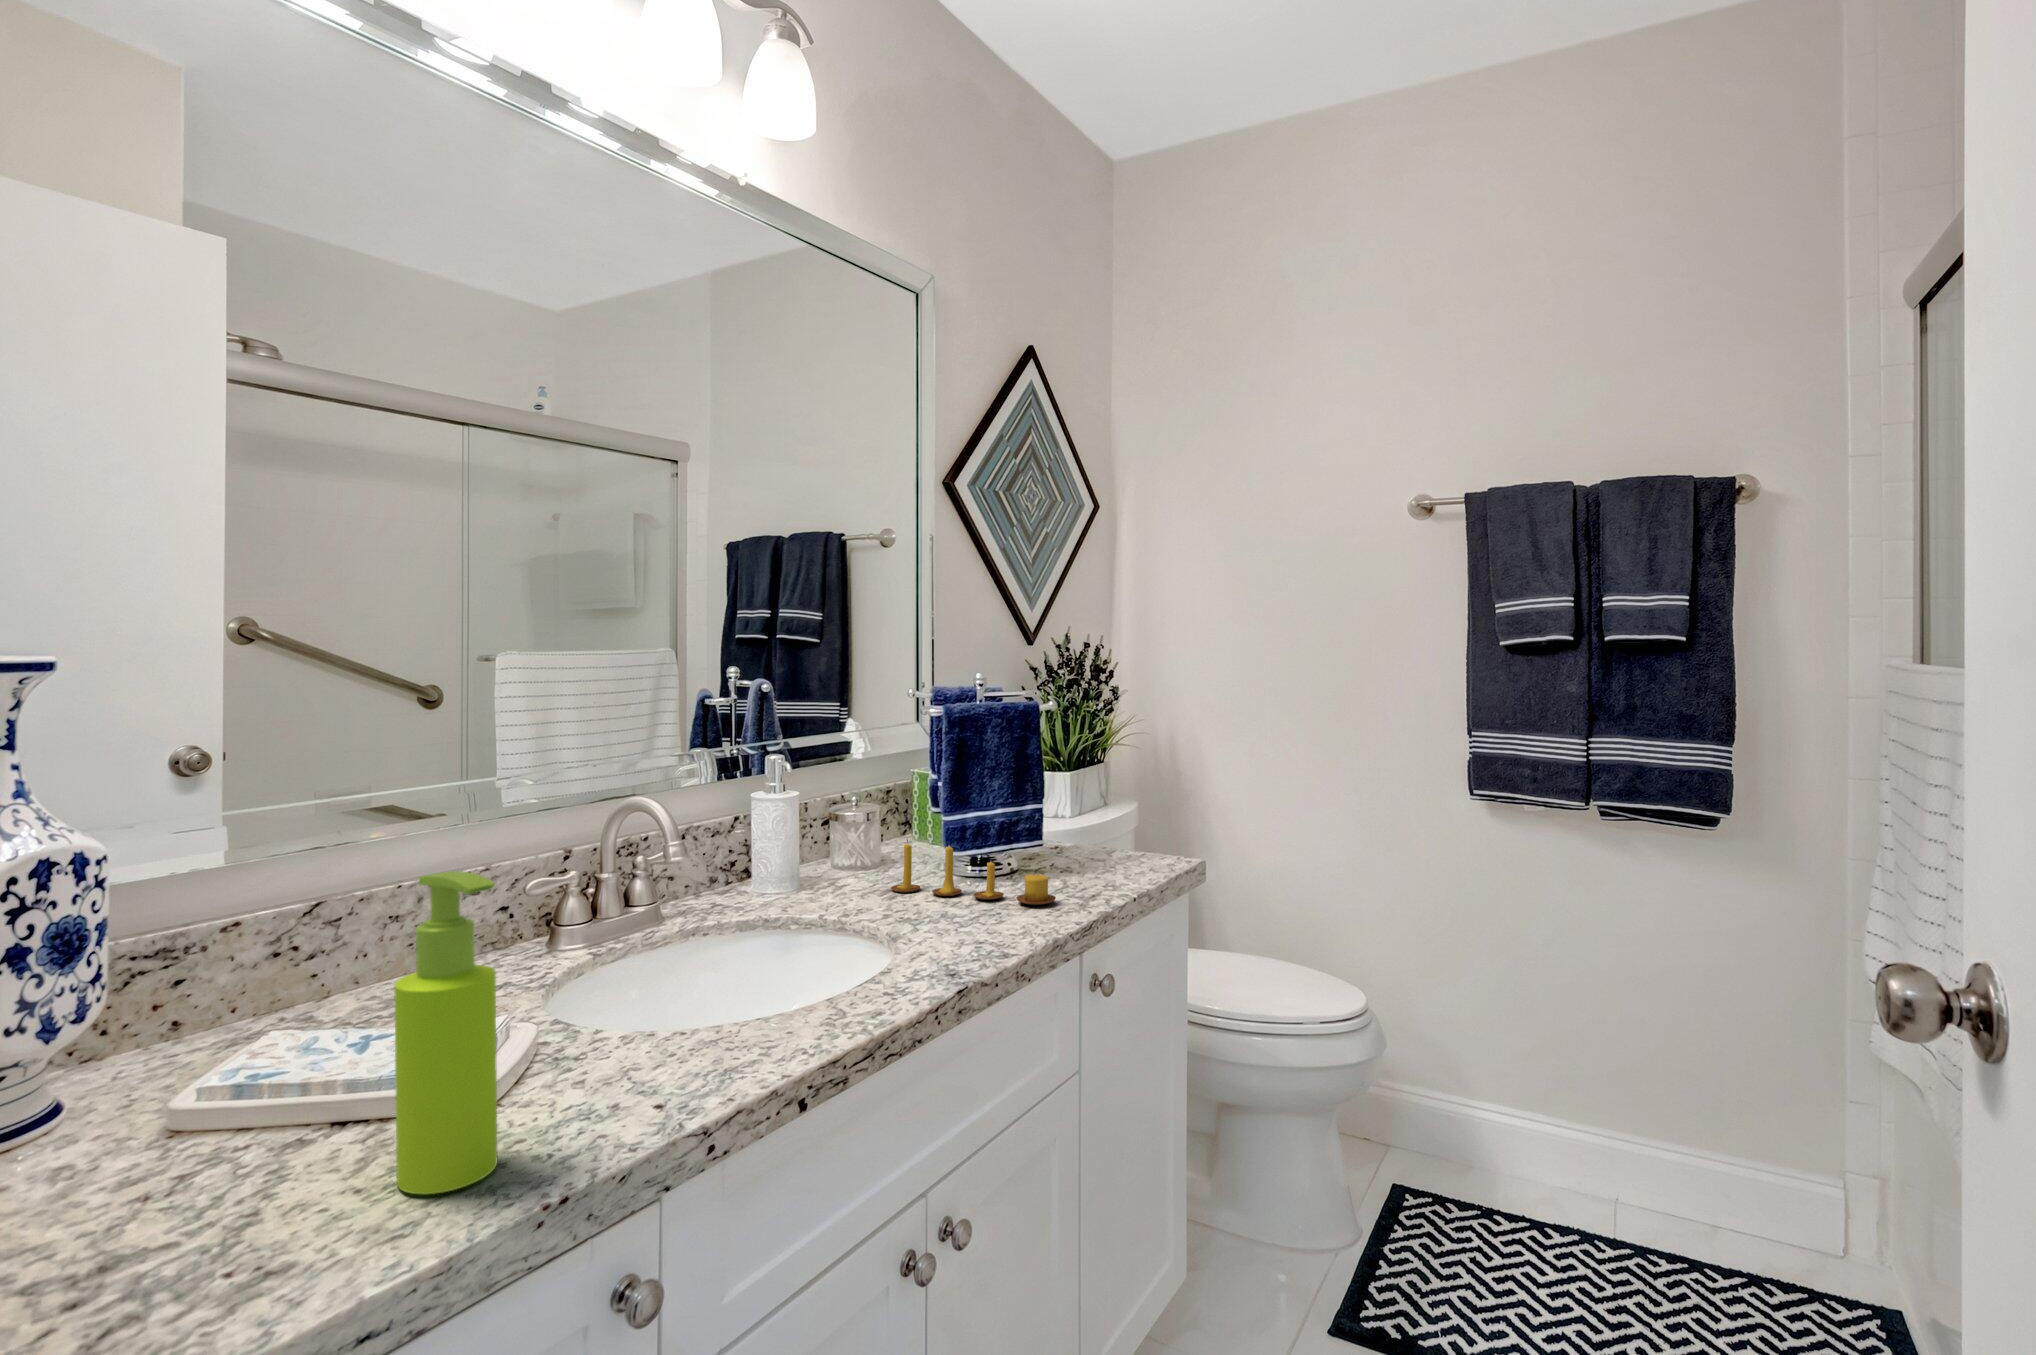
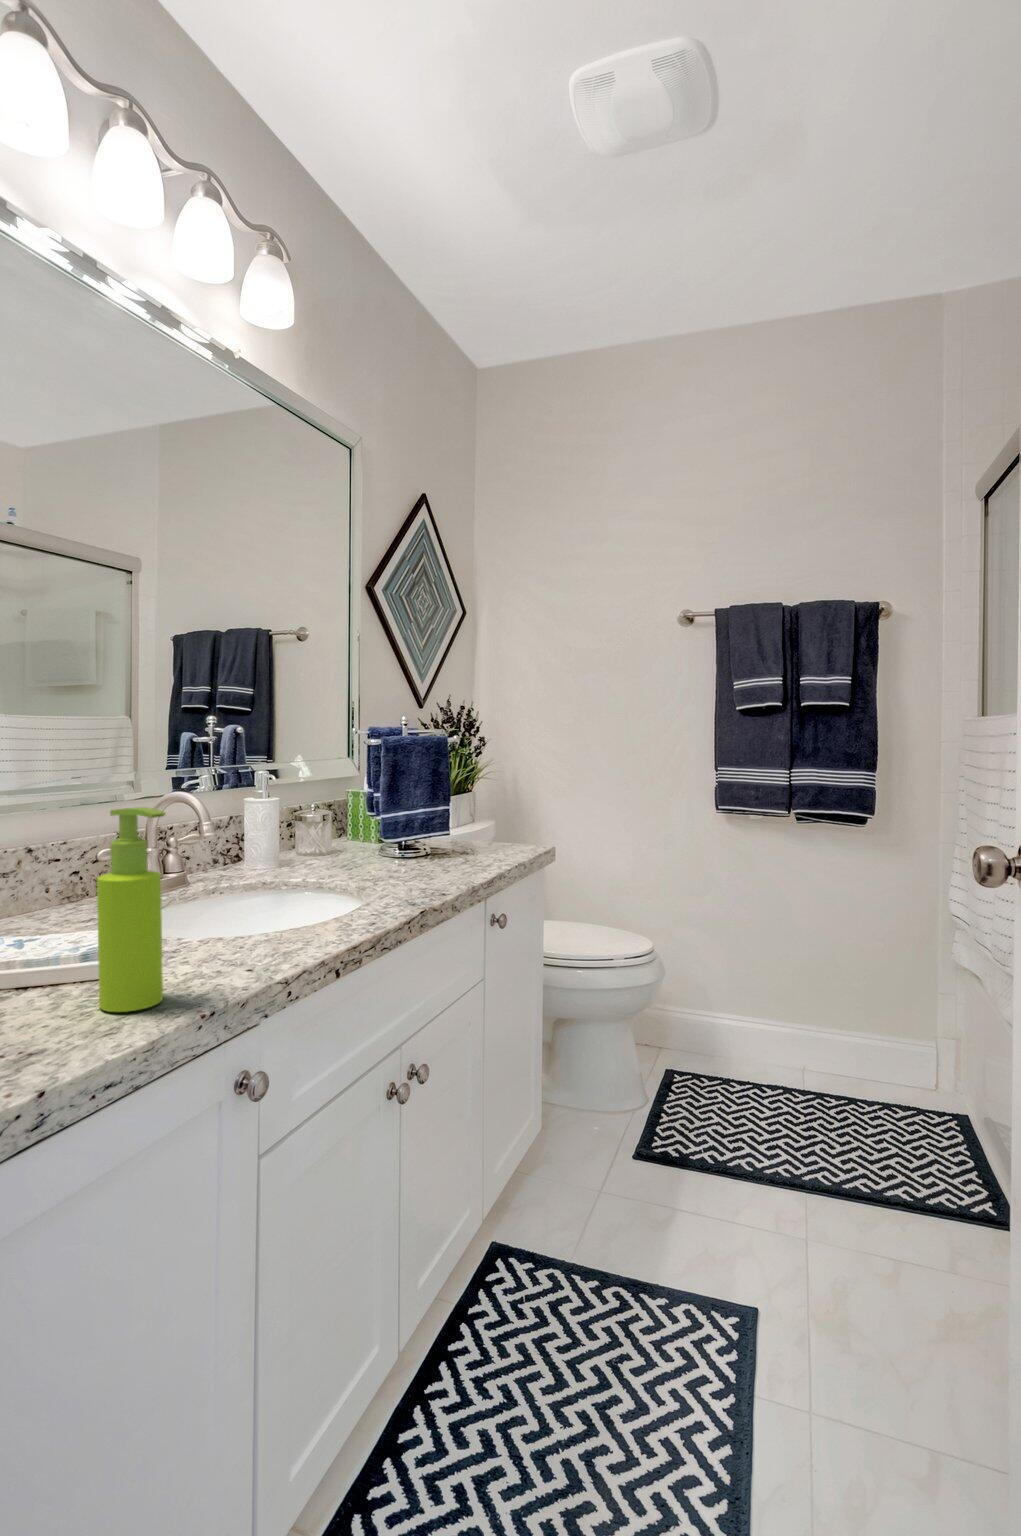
candle: present [891,839,1056,905] -> none [345,830,463,871]

